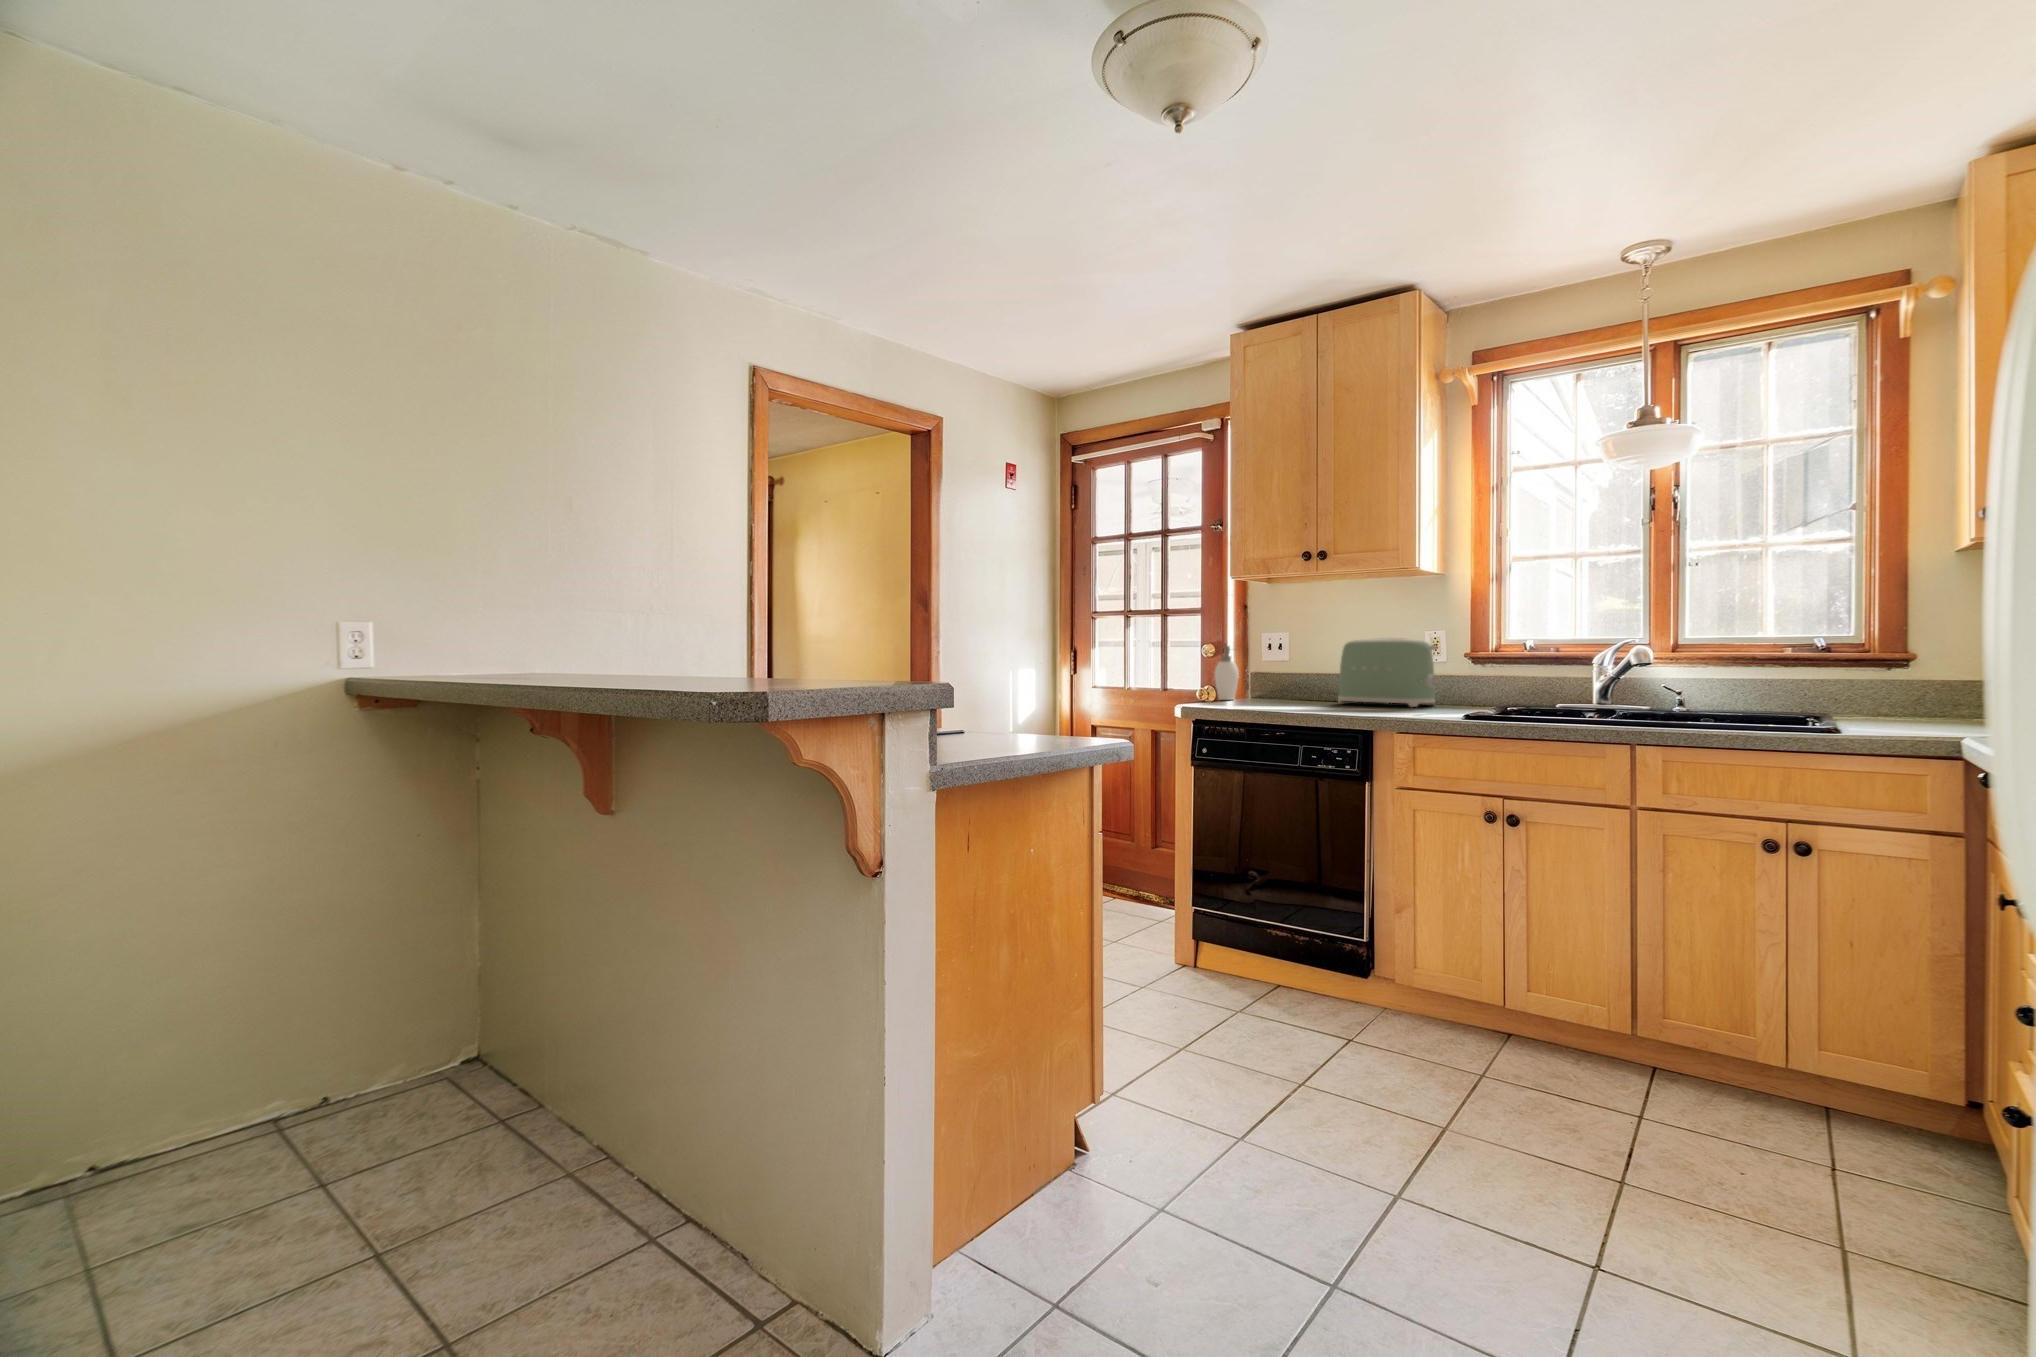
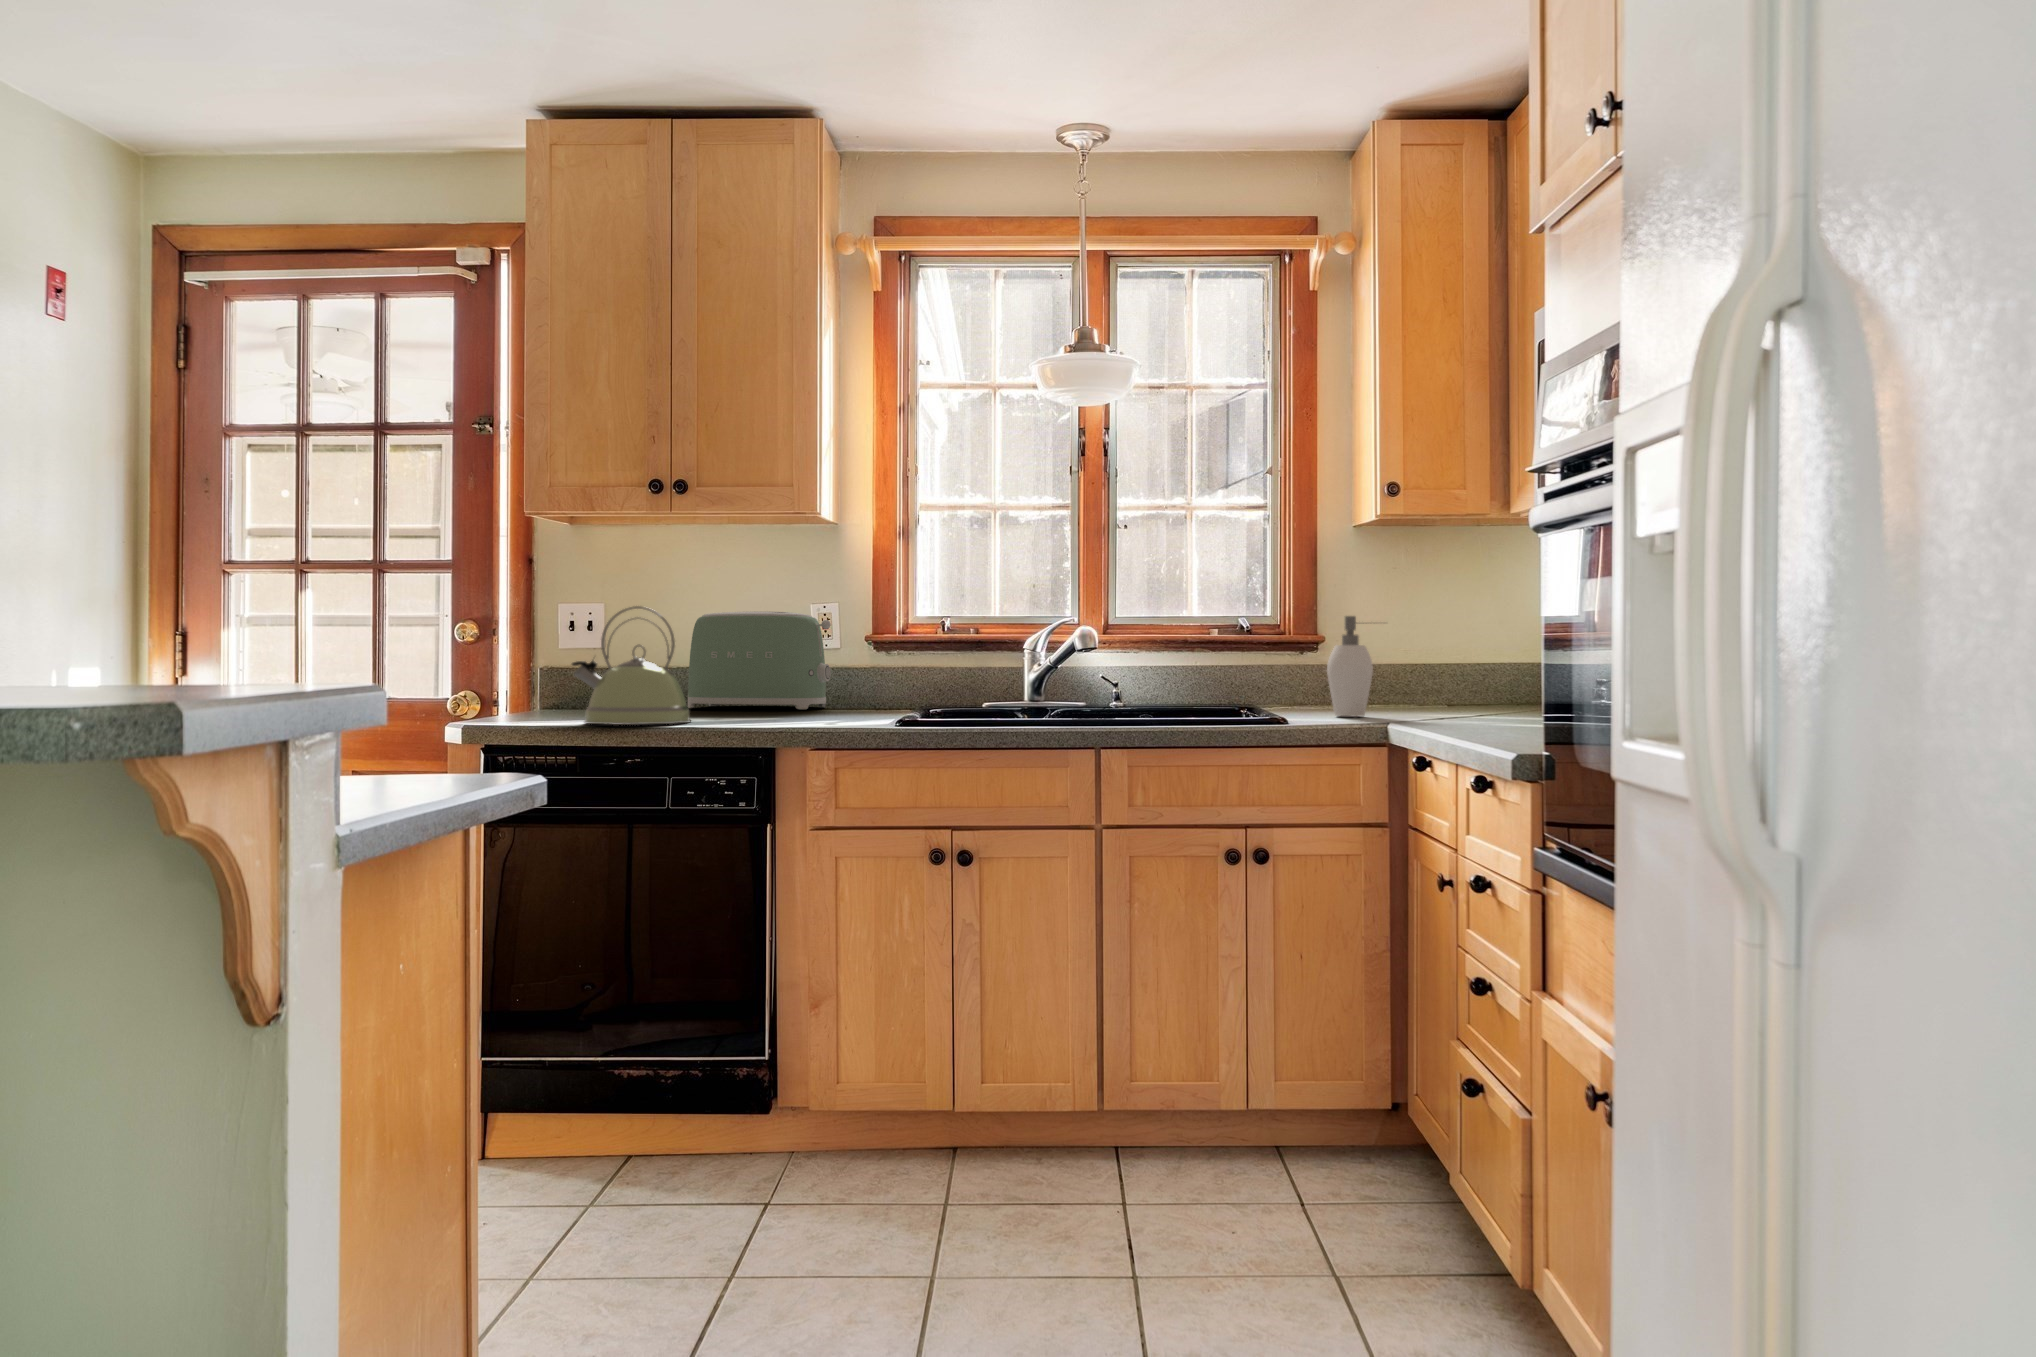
kettle: none [1254,639,1327,714] -> present [572,606,690,725]
soap dispenser: present [1215,646,1239,700] -> present [1327,616,1373,717]

